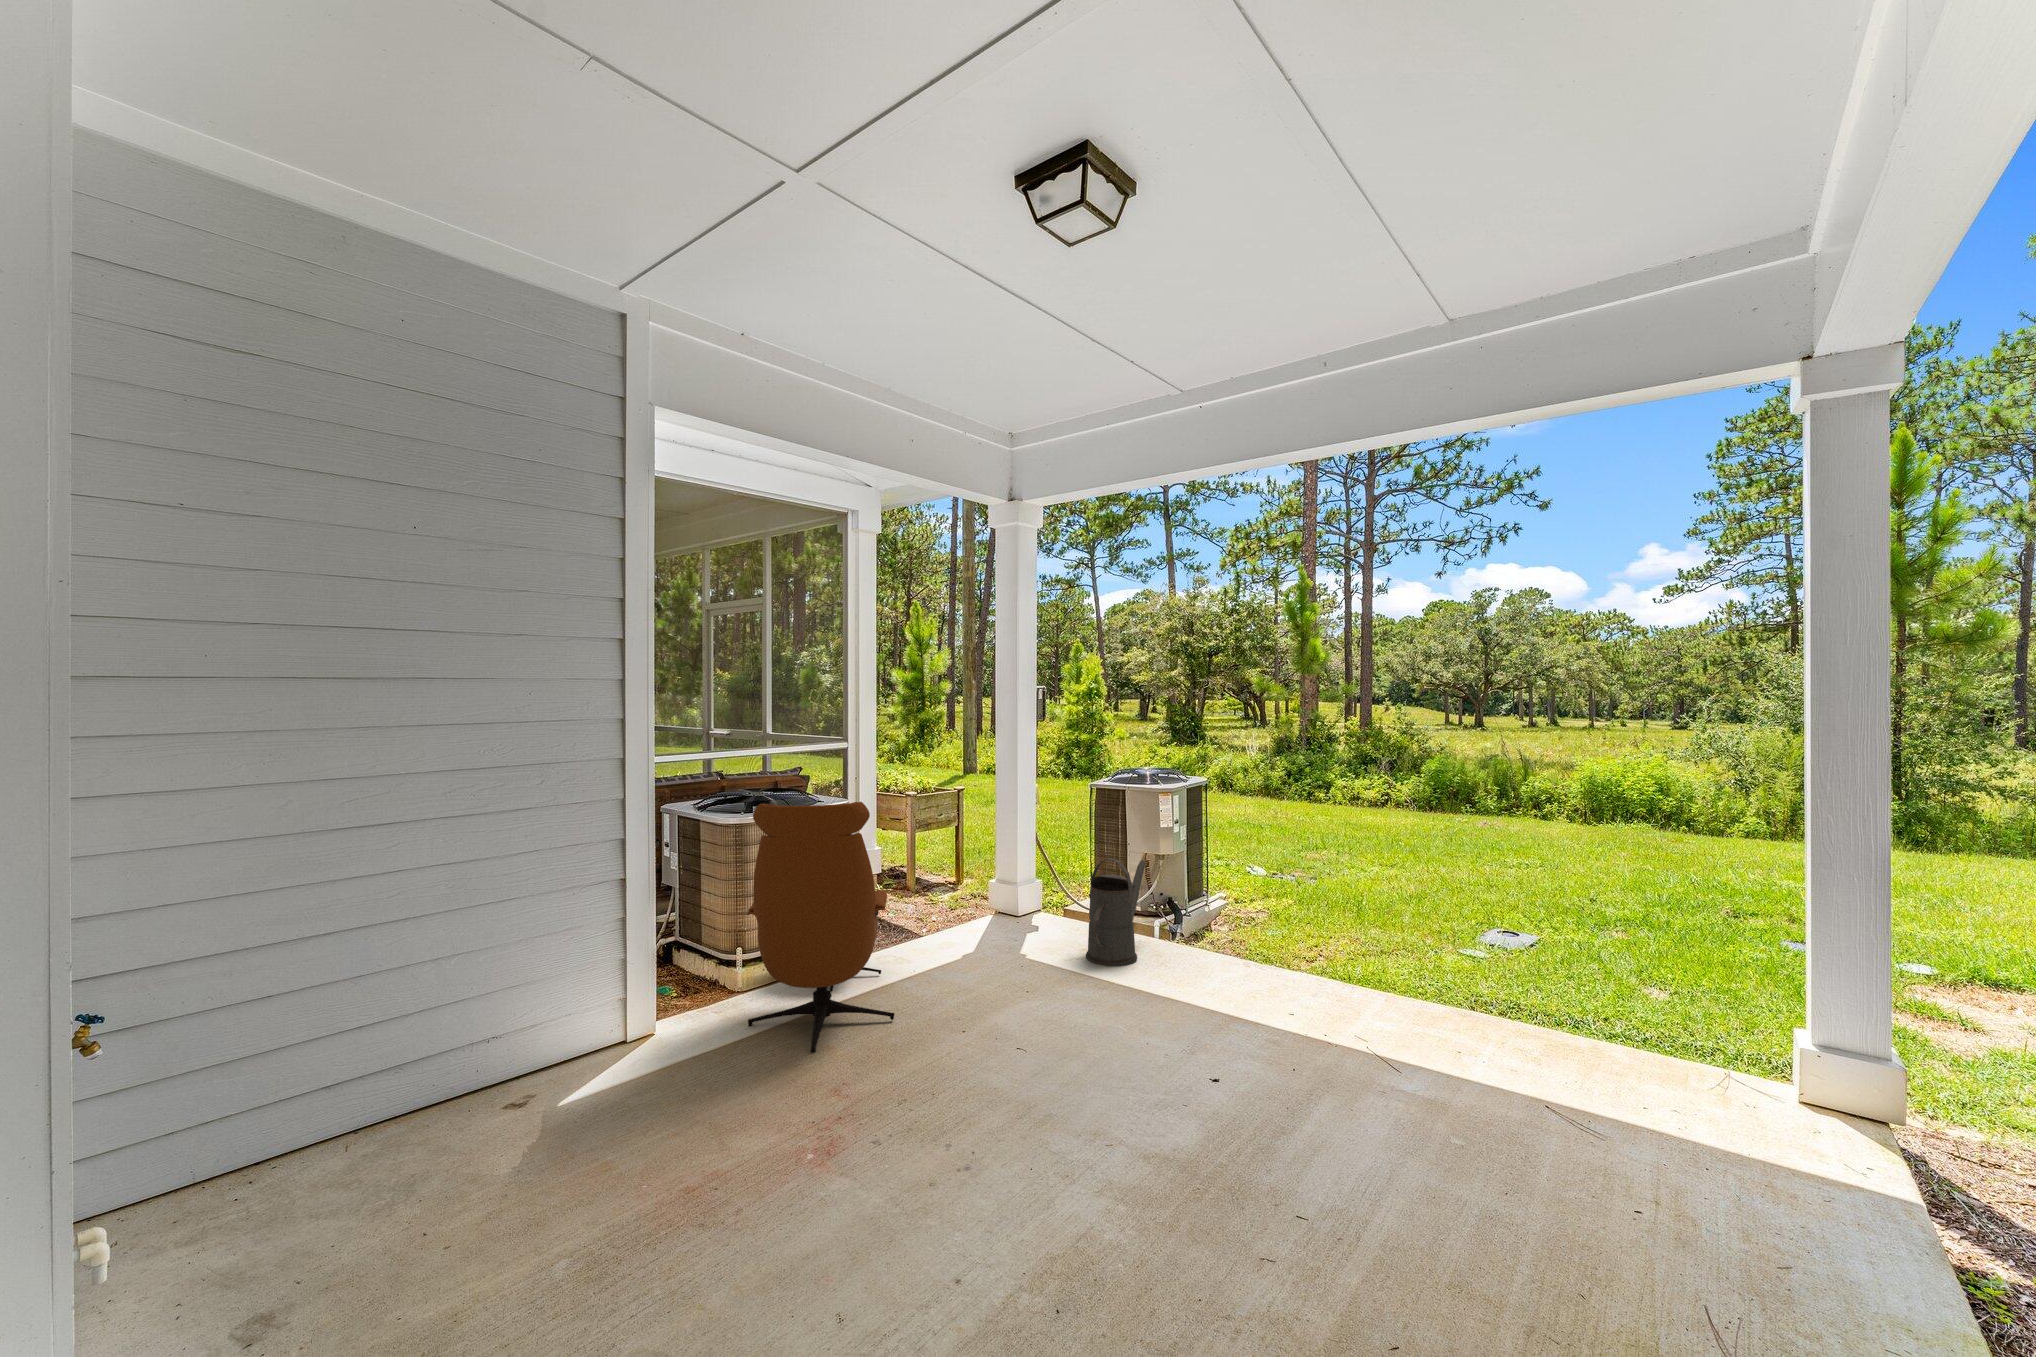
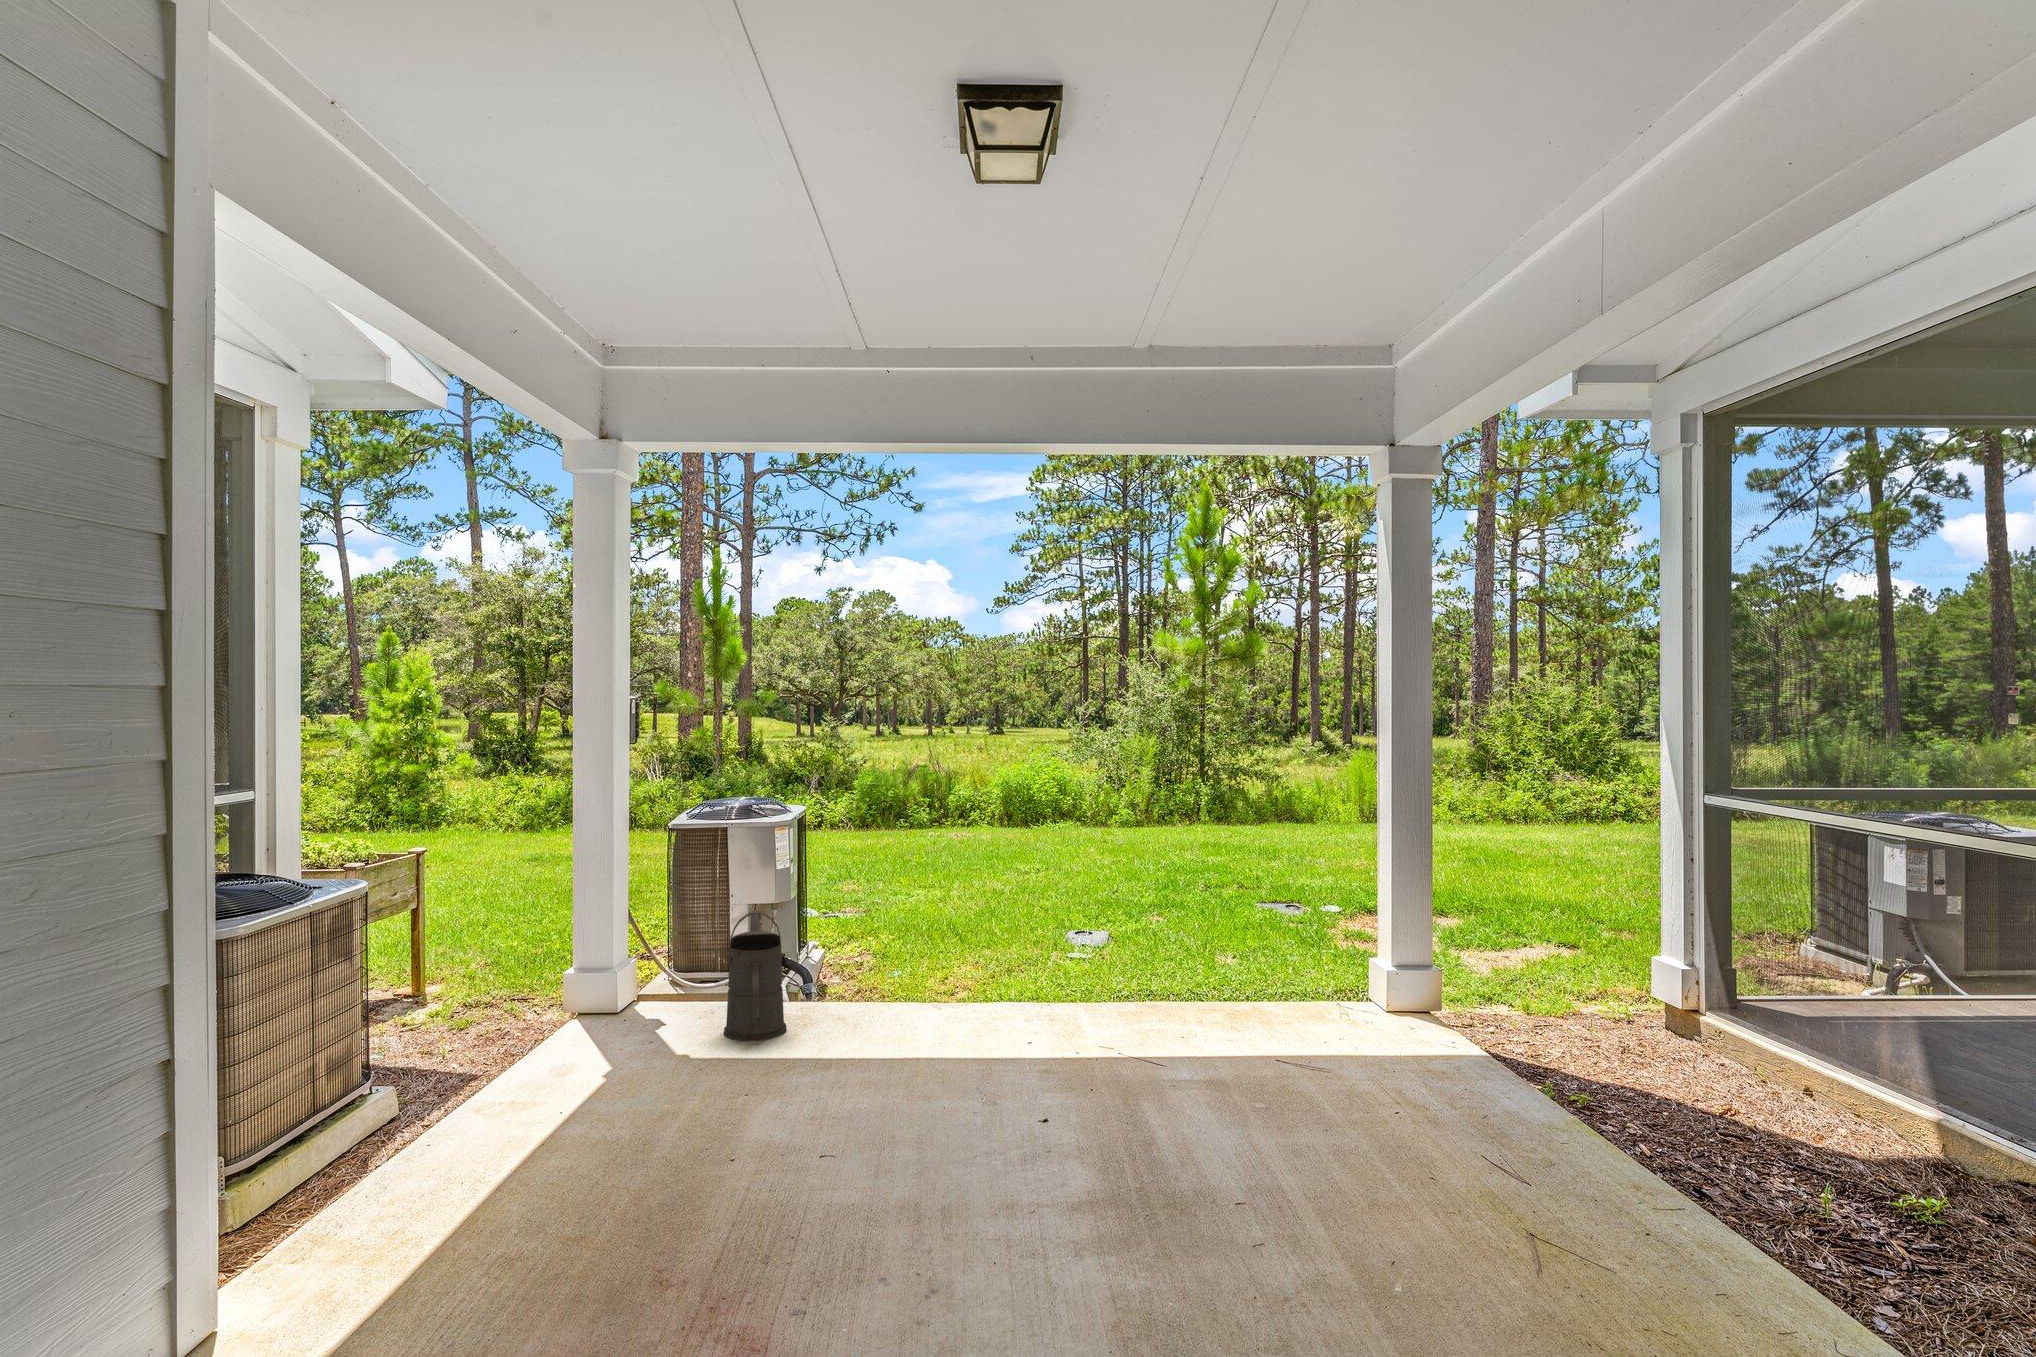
lounge chair: present [747,802,894,1052] -> none [372,865,656,1226]

